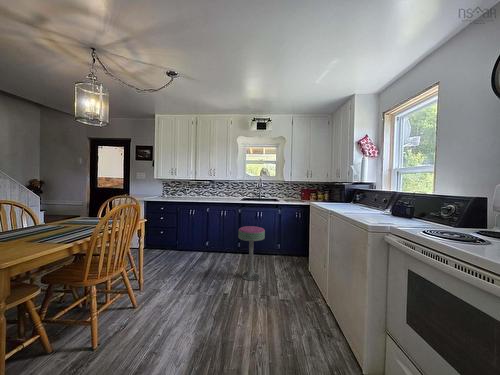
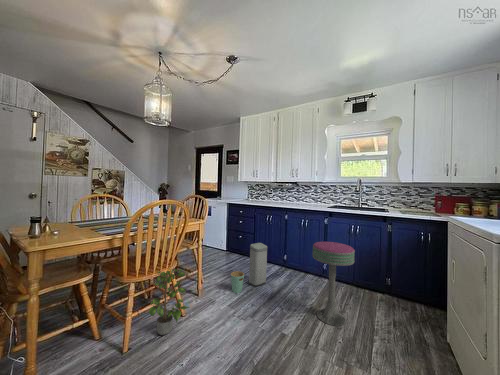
trash can: none [171,234,198,278] -> present [231,243,267,293]
potted plant: none [118,262,154,321] -> present [149,269,189,335]

